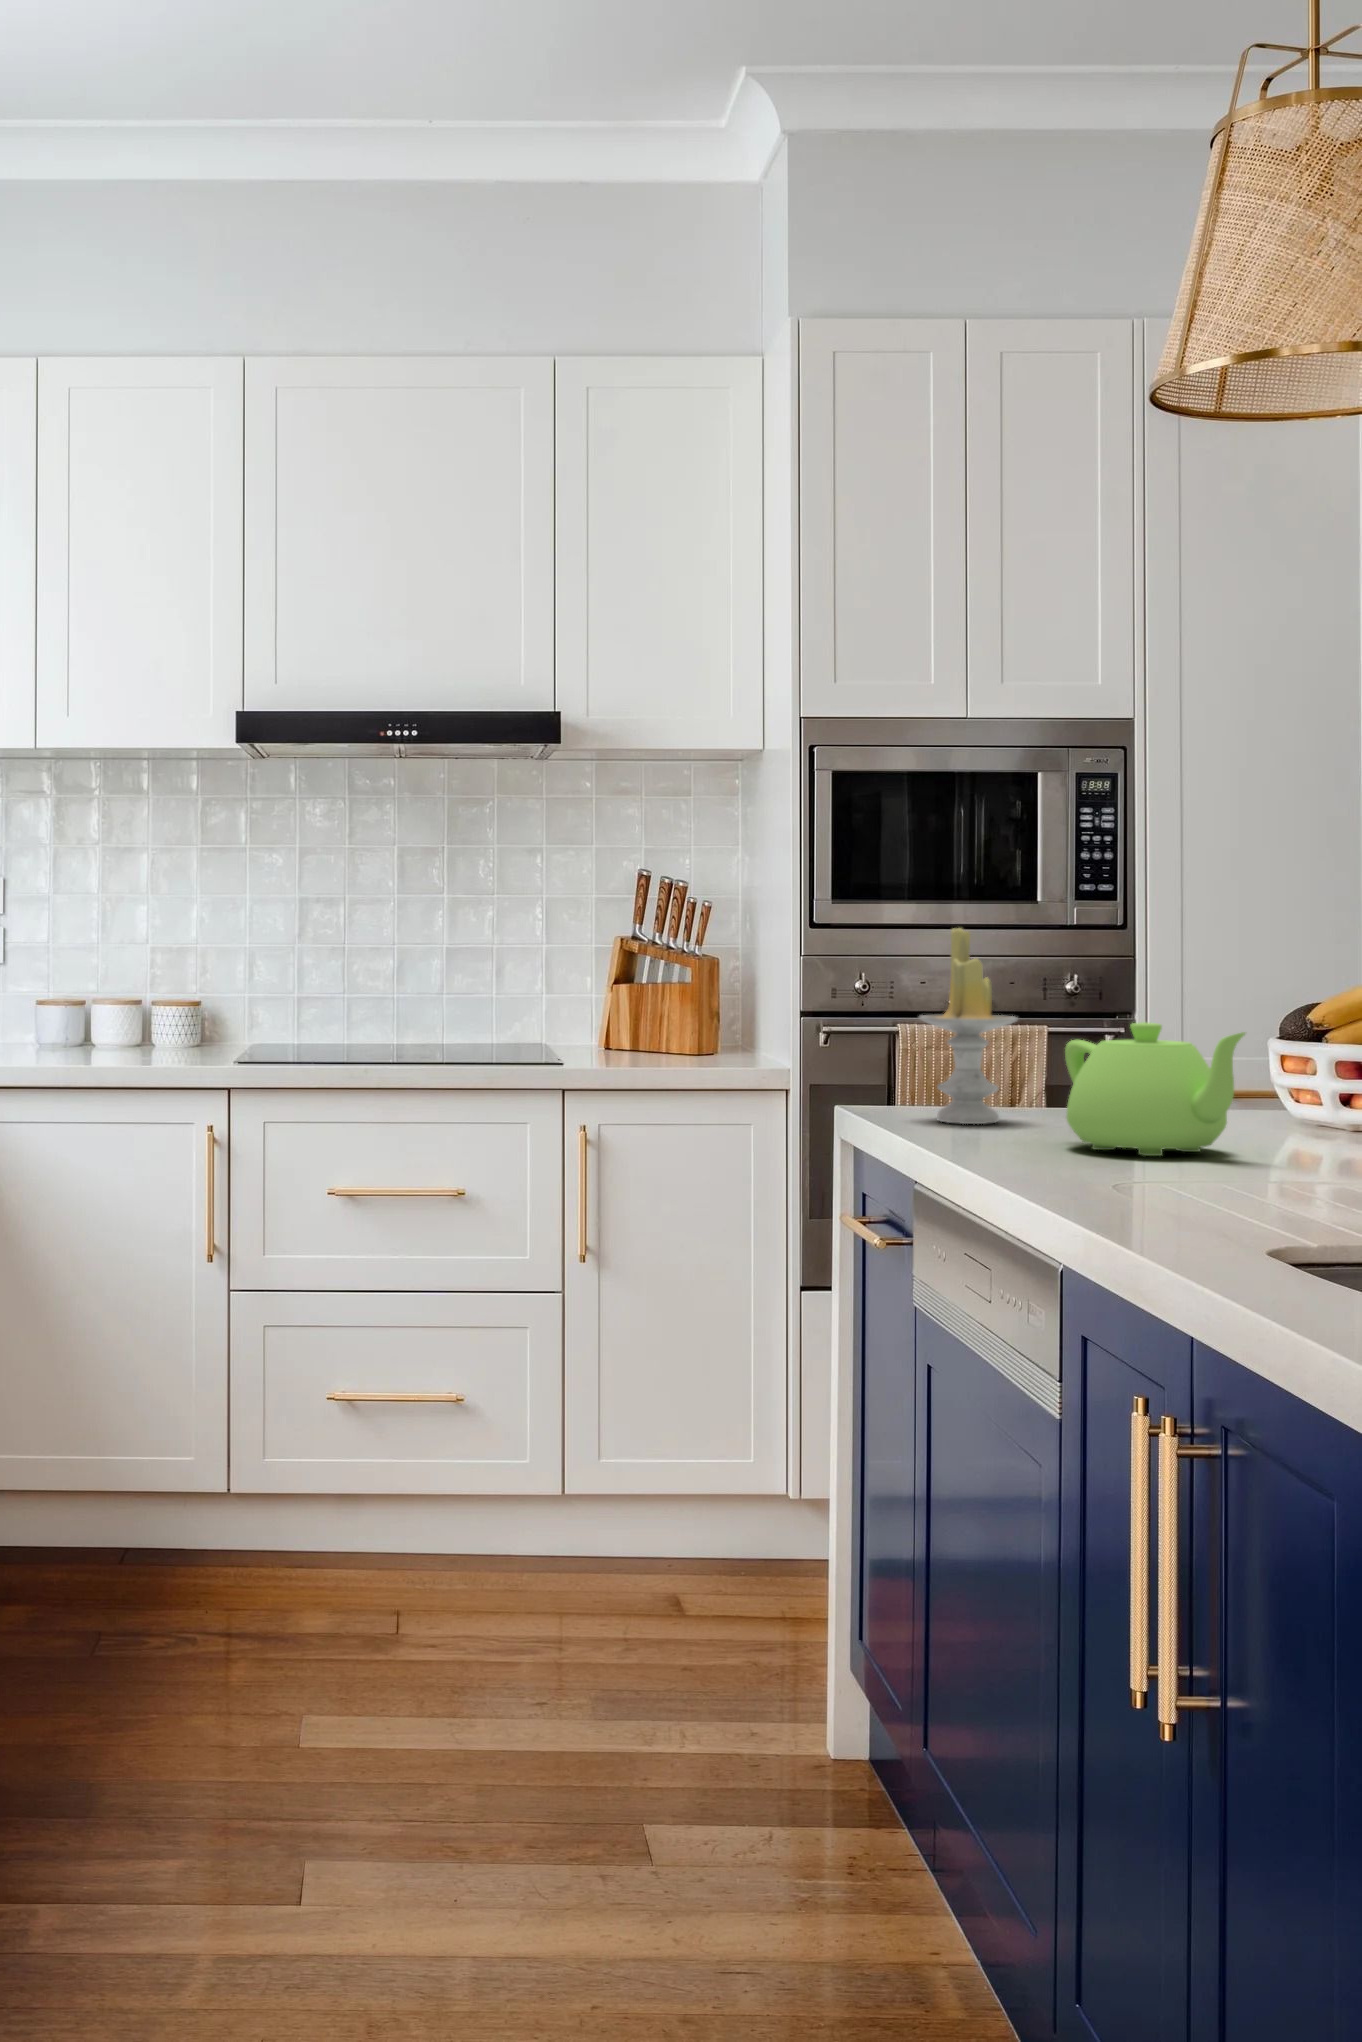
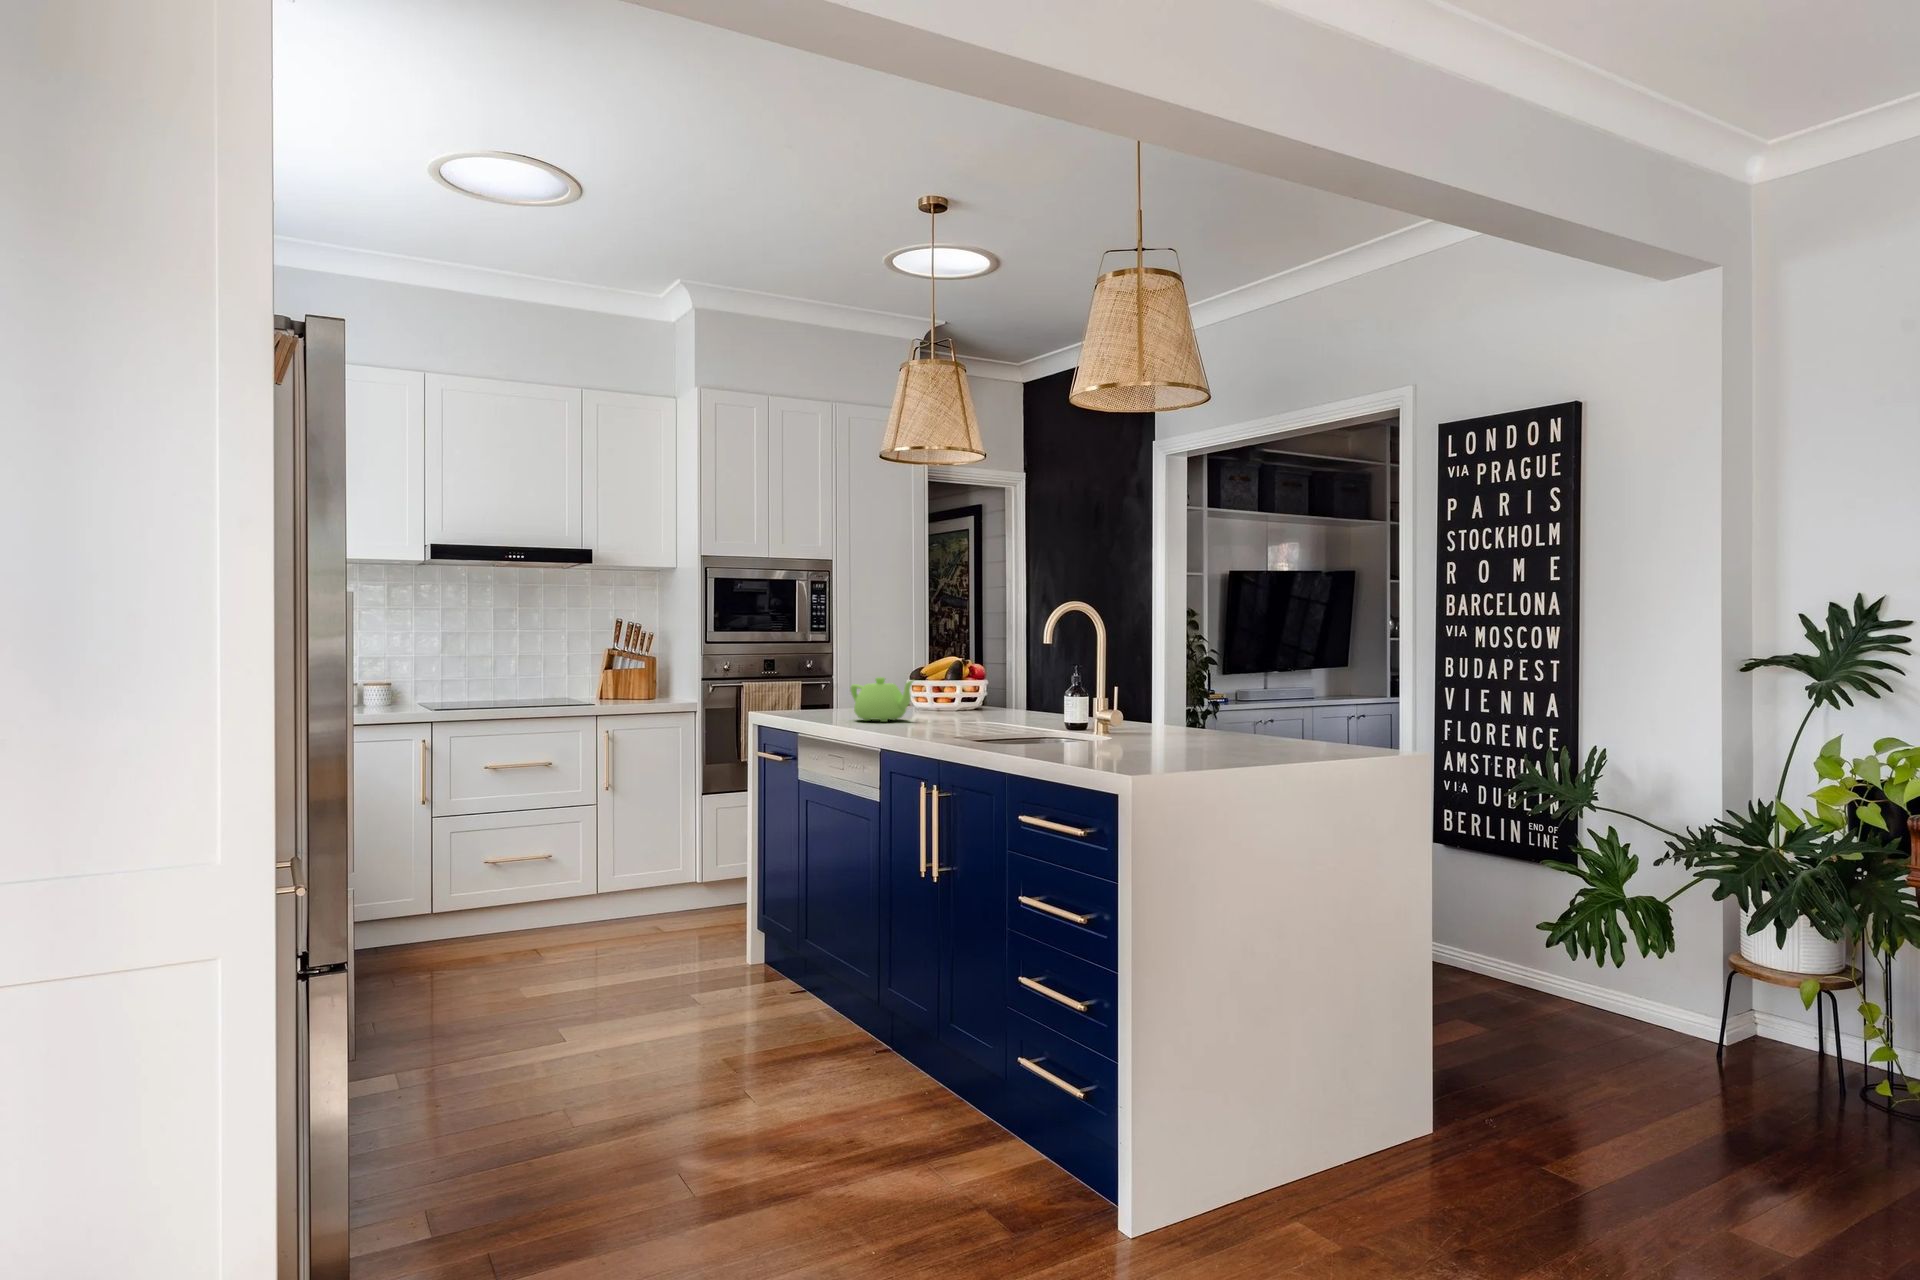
candle: present [919,928,1018,1124] -> none [789,645,825,716]

